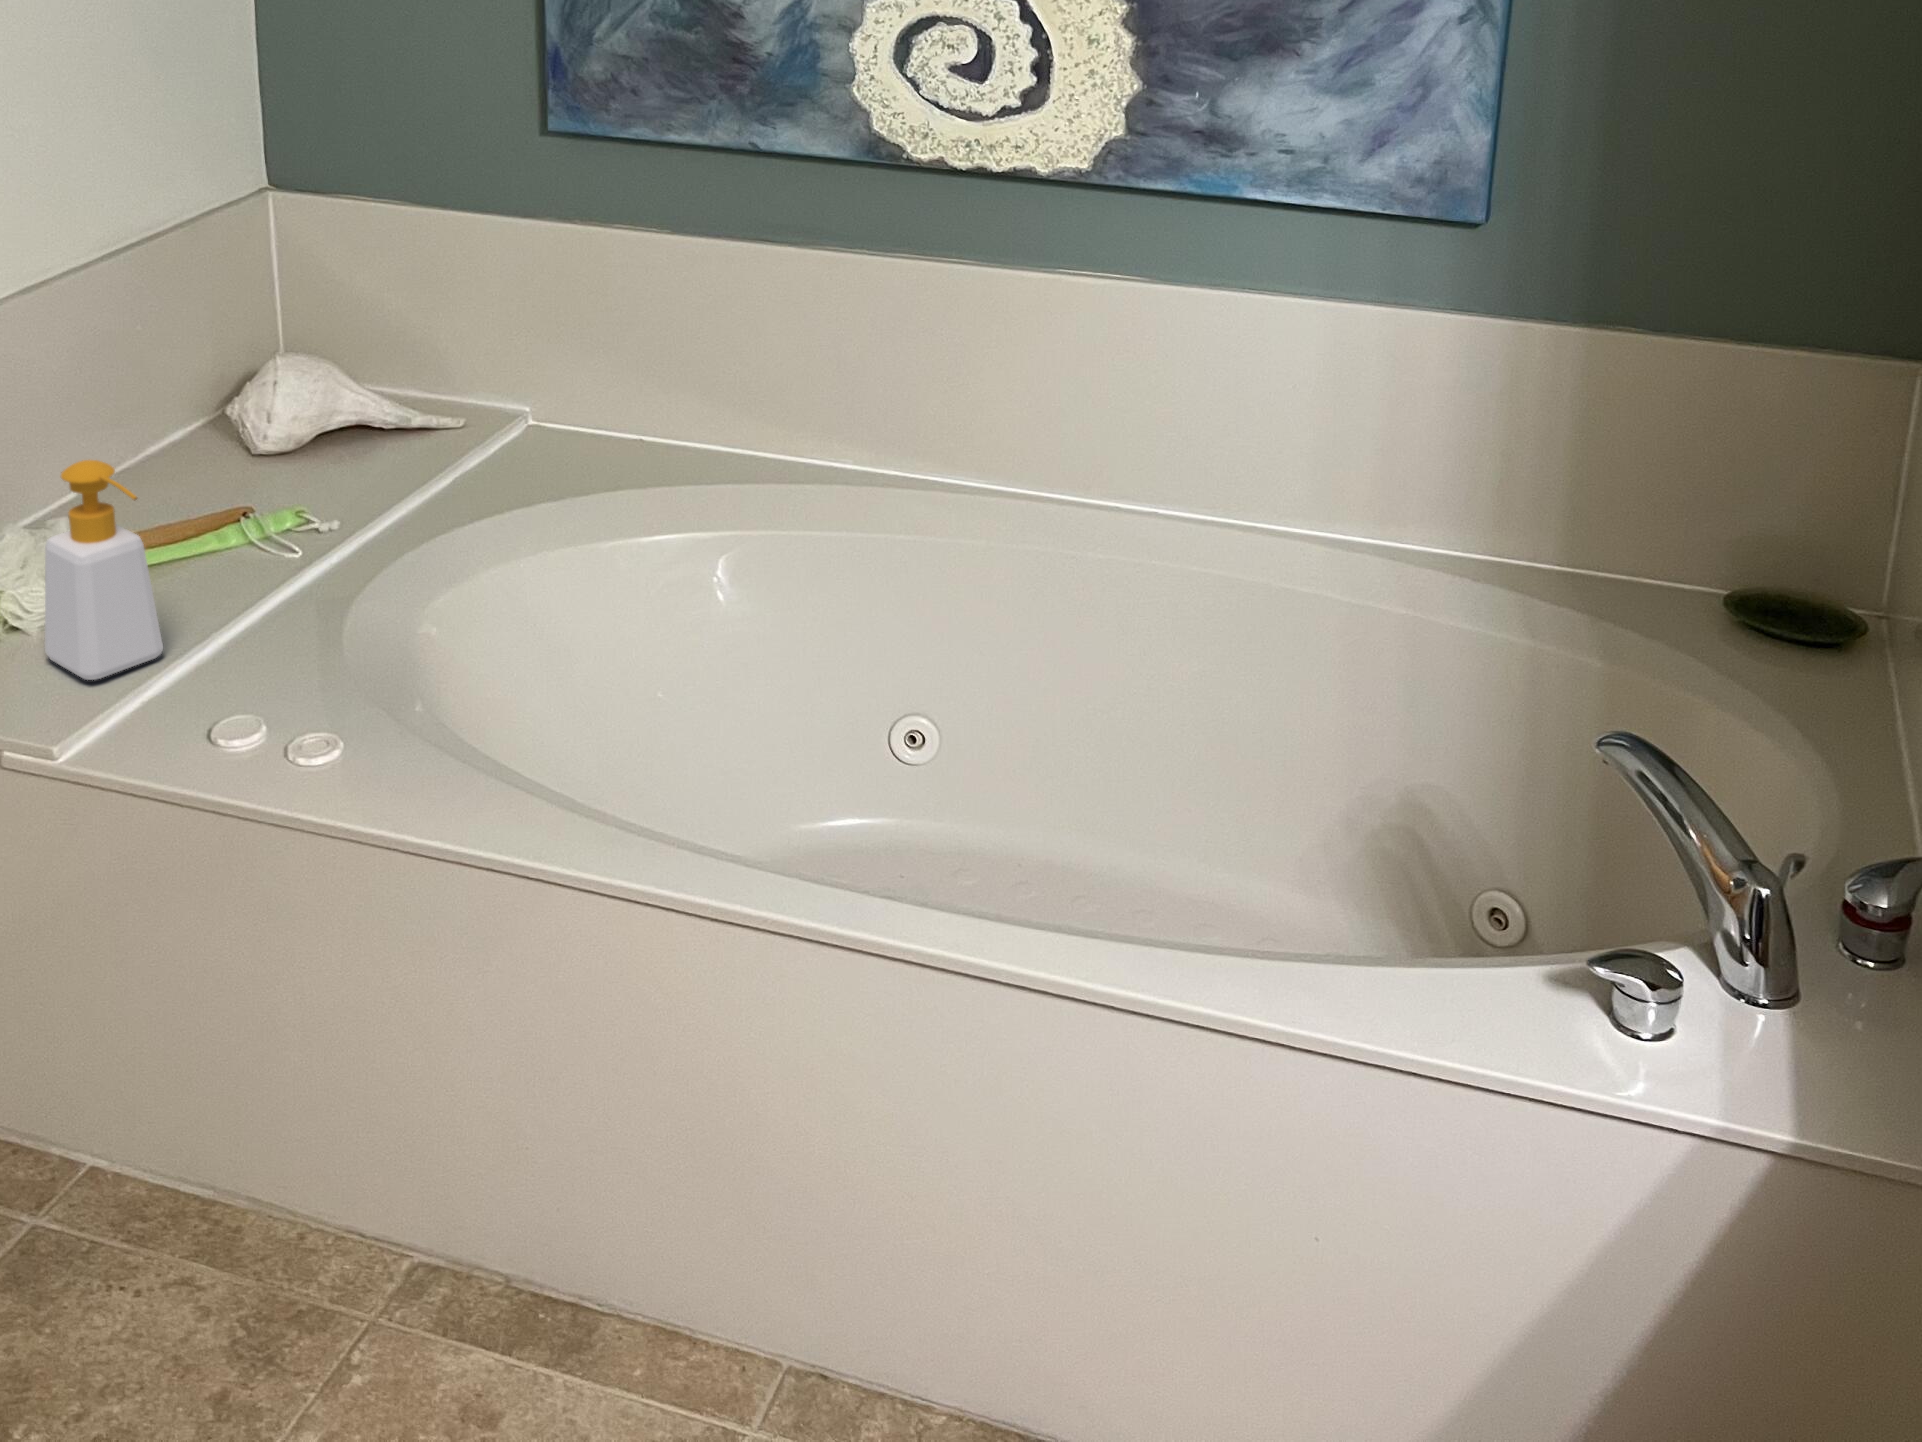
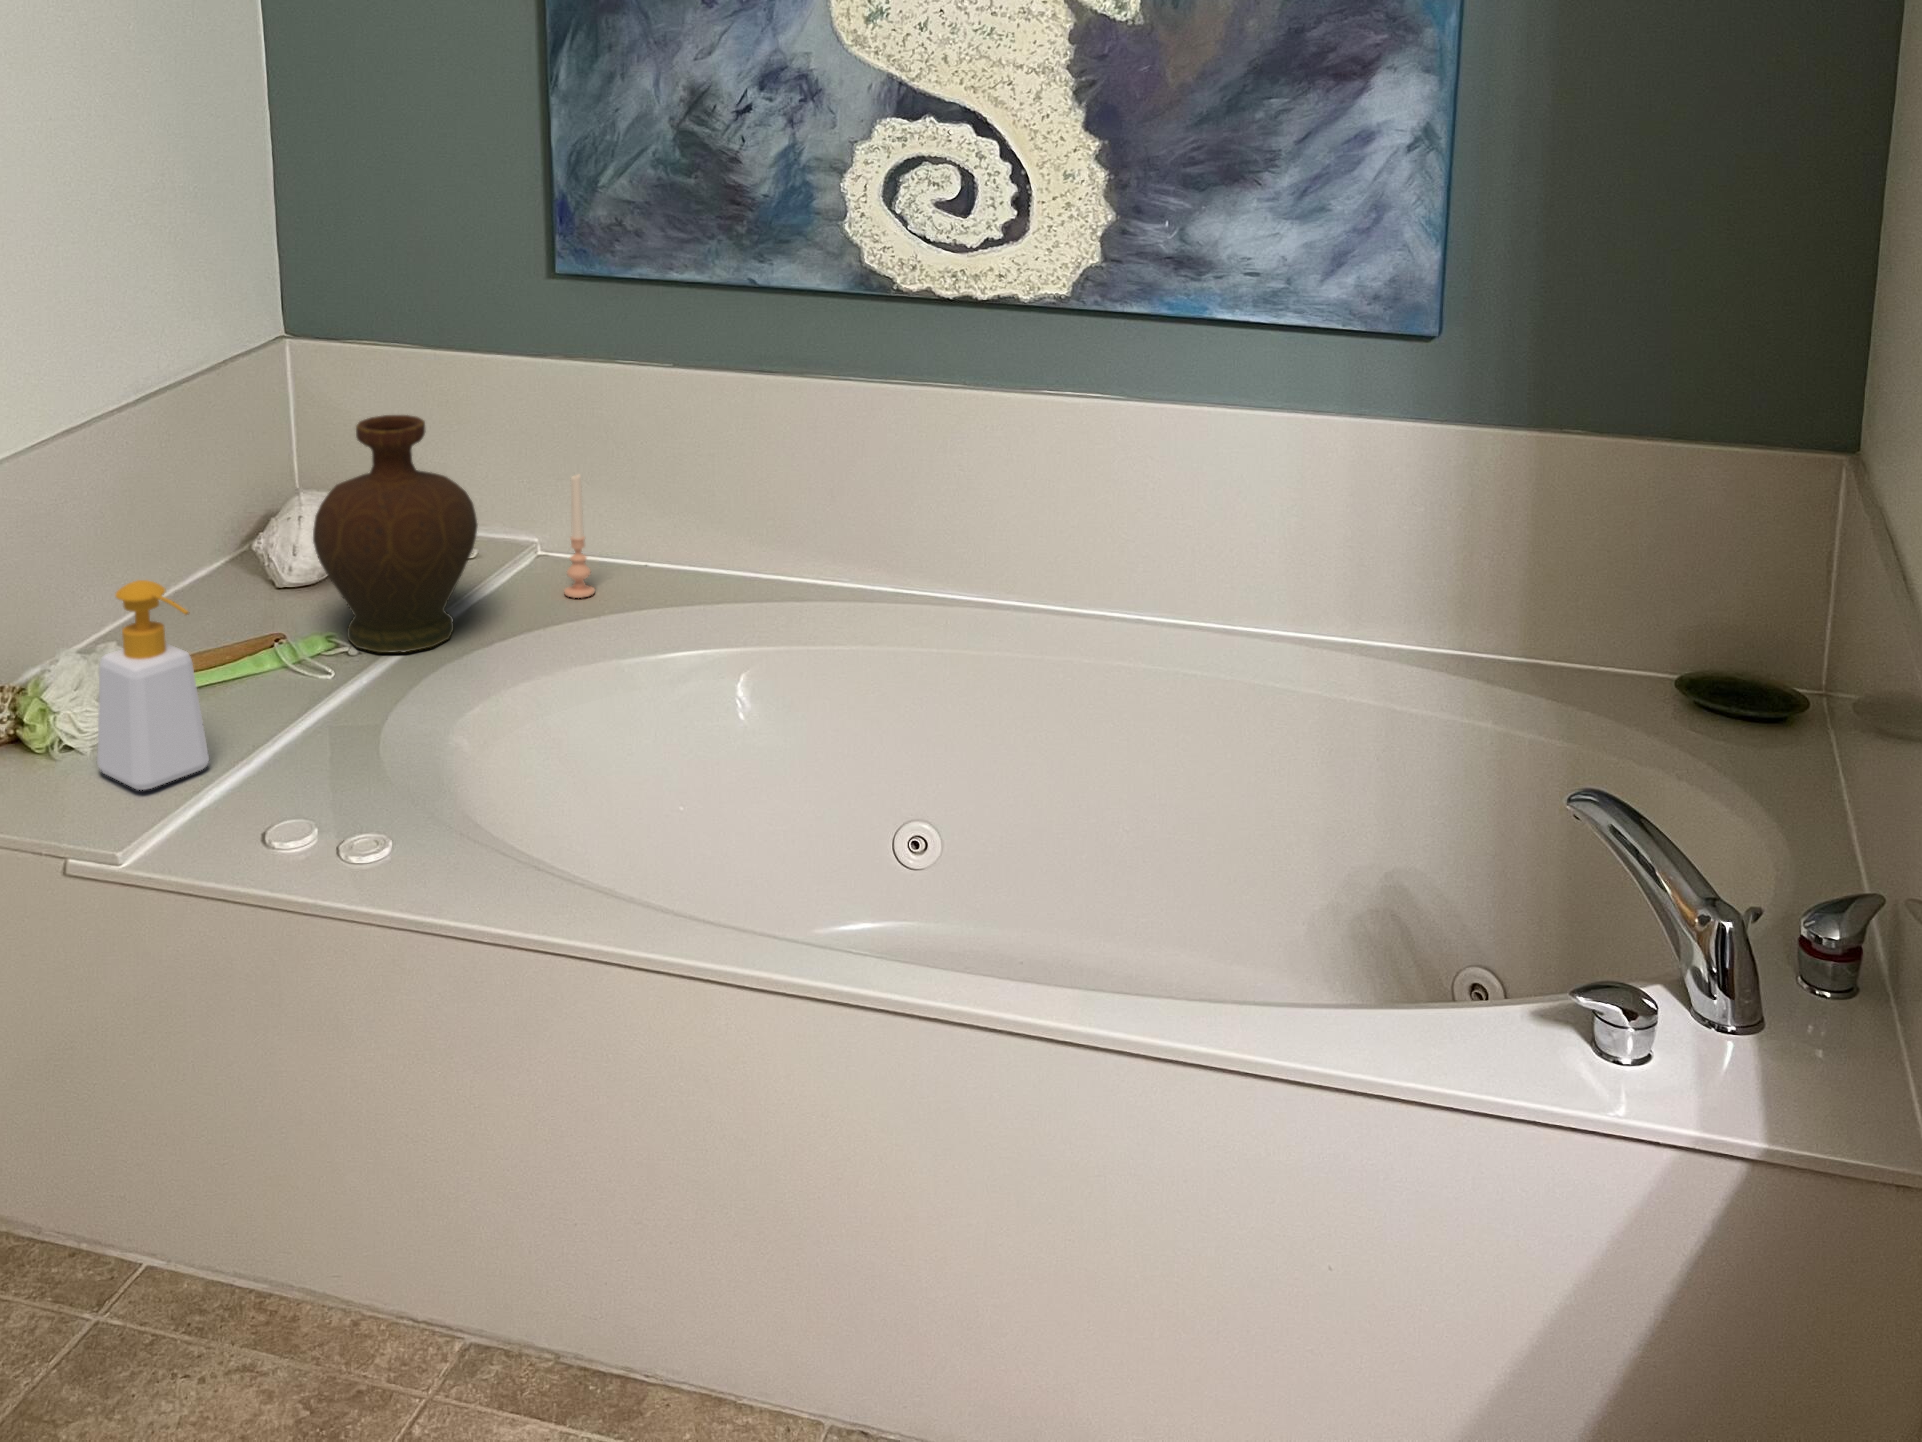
decorative vase: none [283,279,458,530] -> present [313,415,478,653]
candle: none [551,343,583,472] -> present [564,475,595,598]

